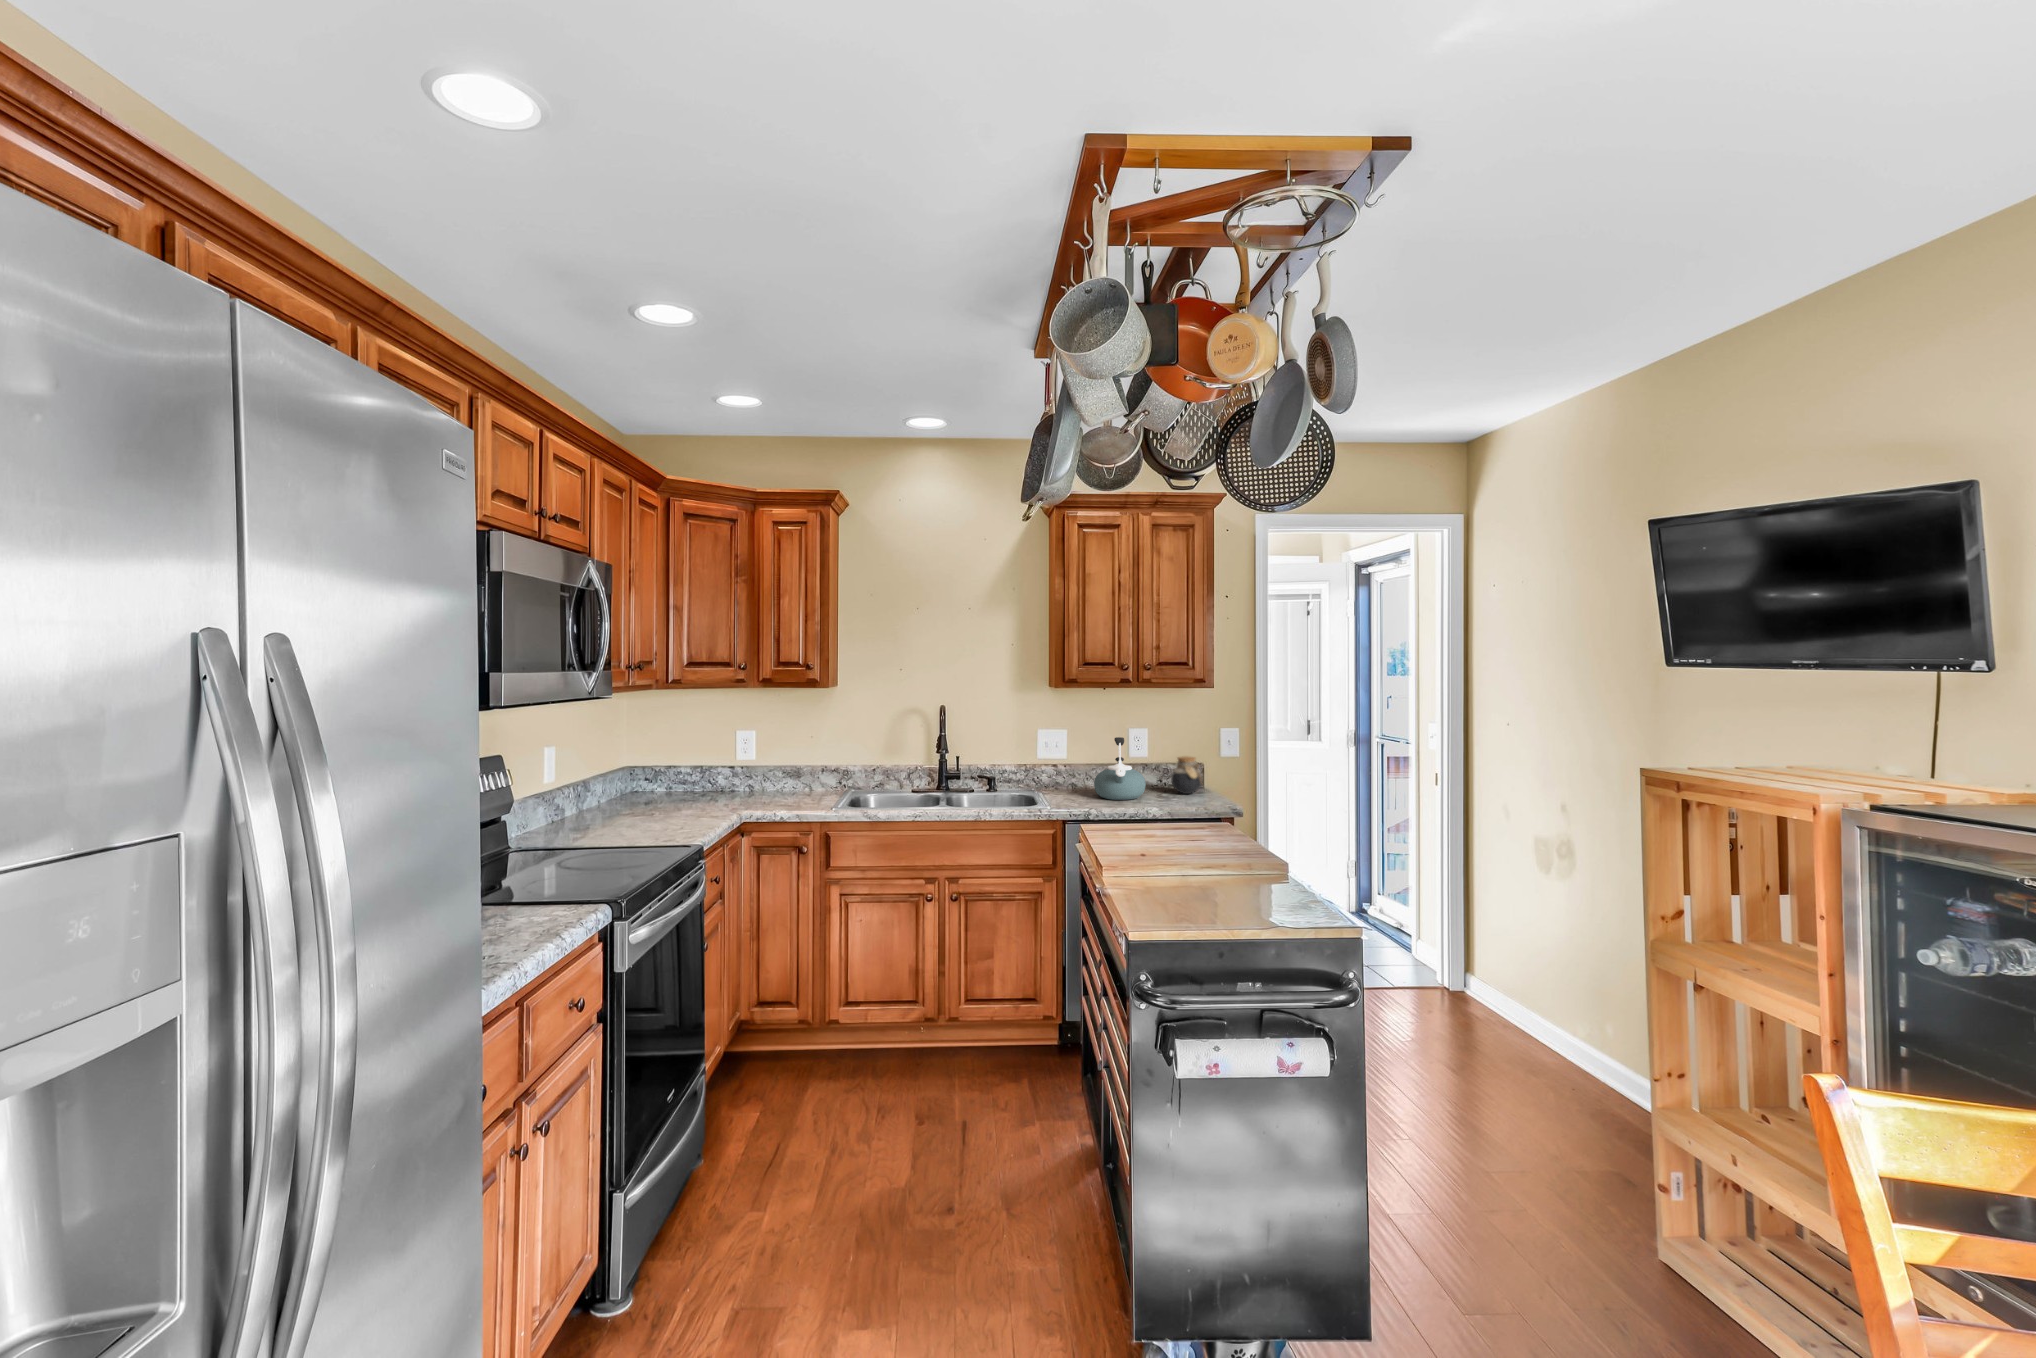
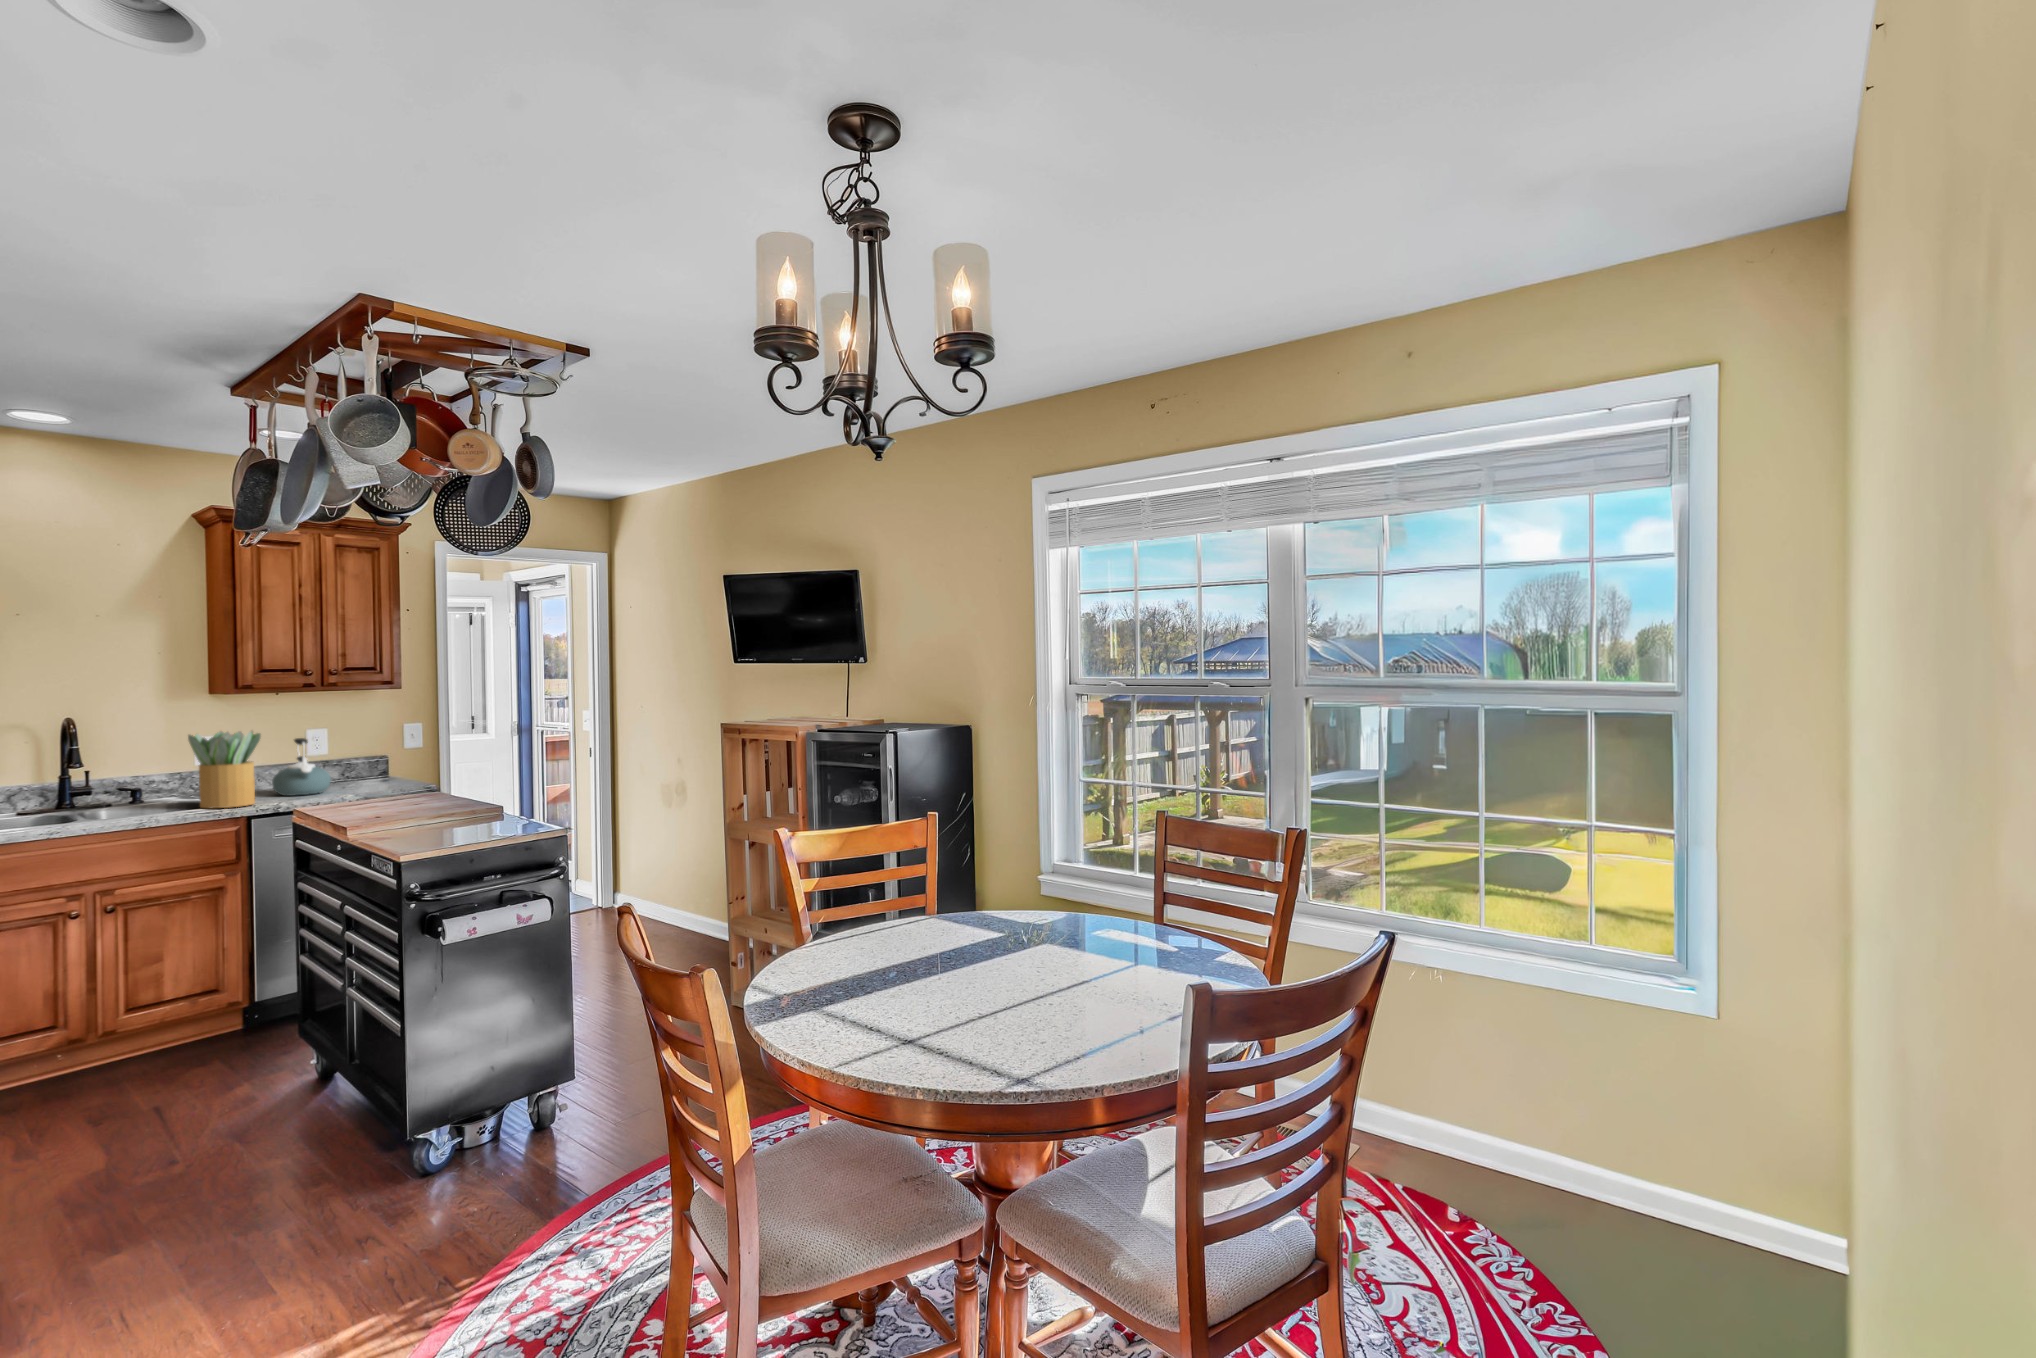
potted plant: none [1019,727,1079,810] -> present [188,731,261,808]
jar: present [1171,756,1202,794] -> none [355,752,389,786]

